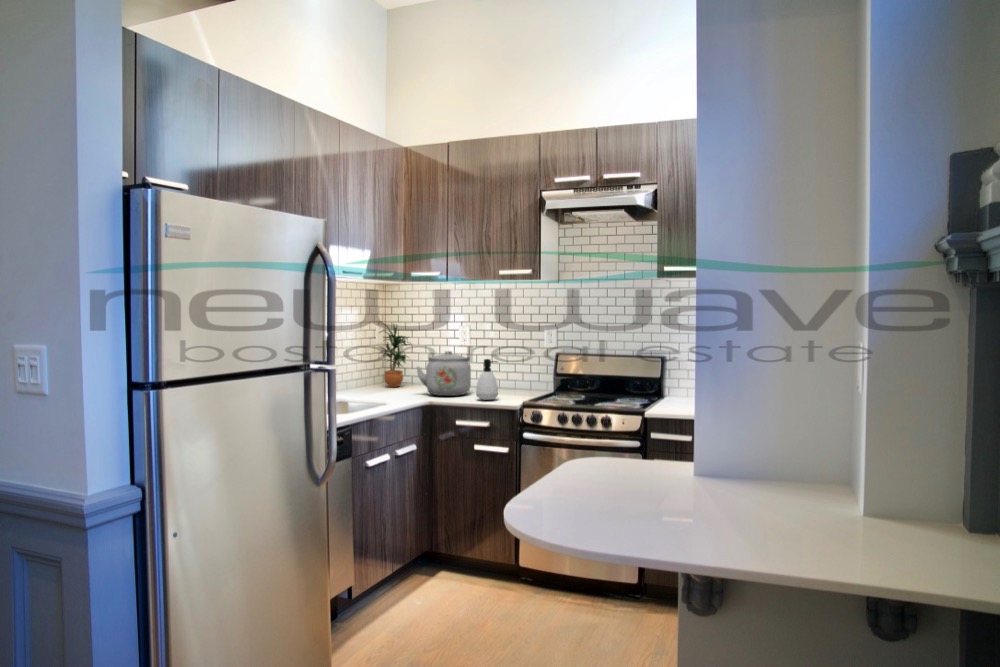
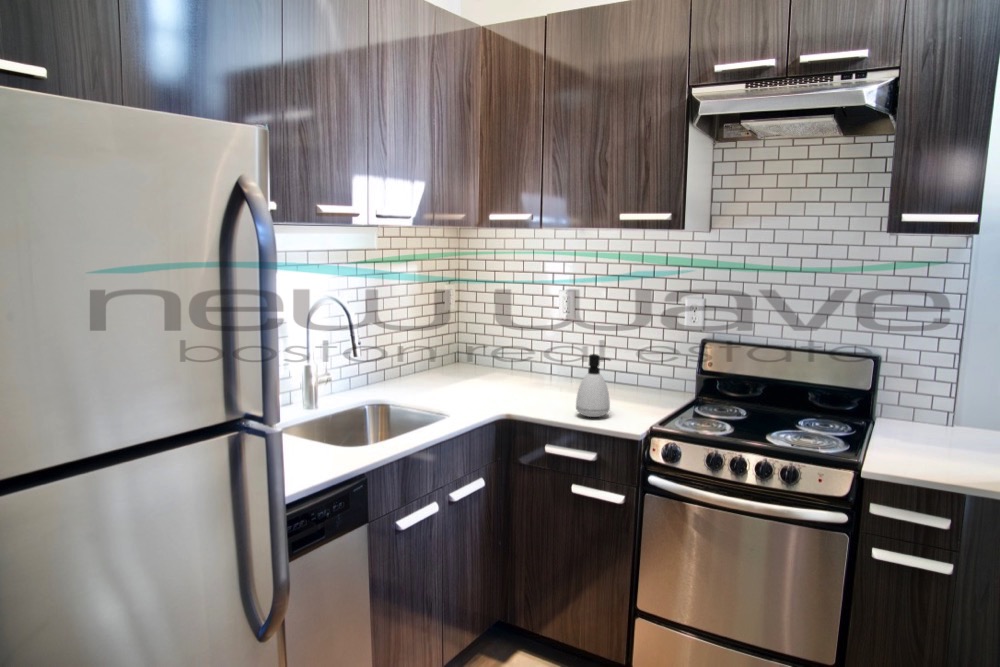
potted plant: present [380,324,410,387] -> none [437,287,489,379]
kettle: present [417,351,471,396] -> none [489,336,570,404]

